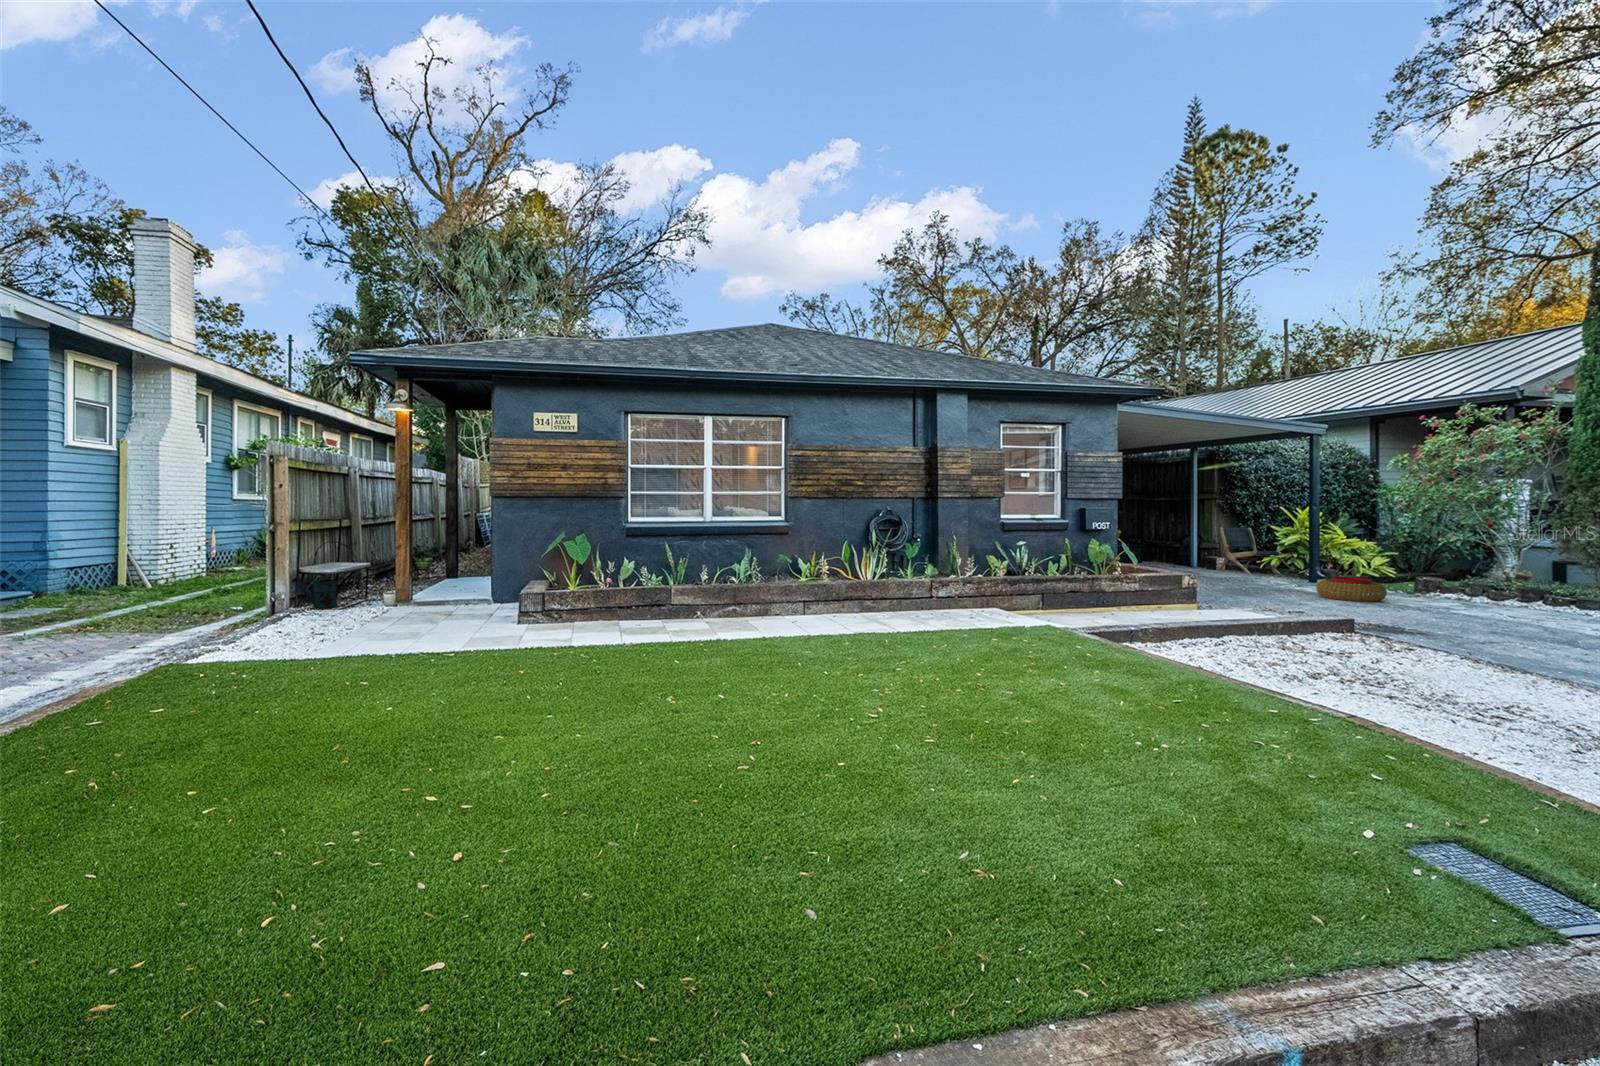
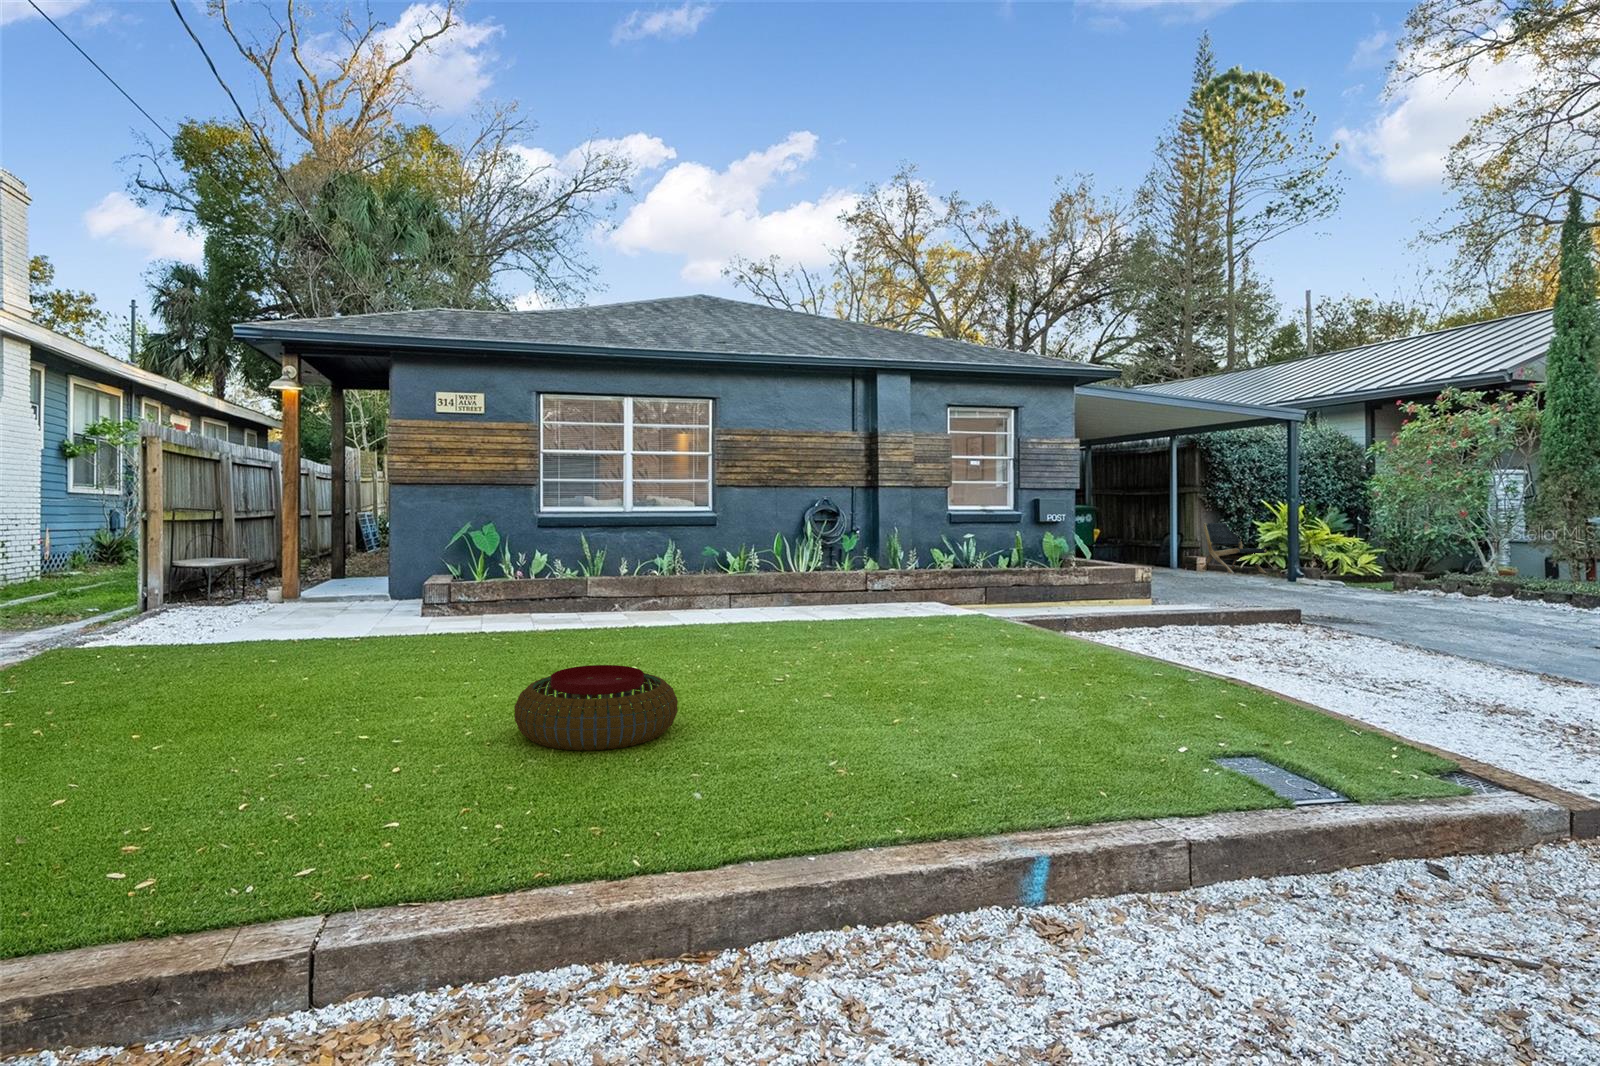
watering can: present [291,577,345,608] -> none [163,571,223,605]
pouf: present [1316,577,1387,602] -> present [514,665,678,751]

